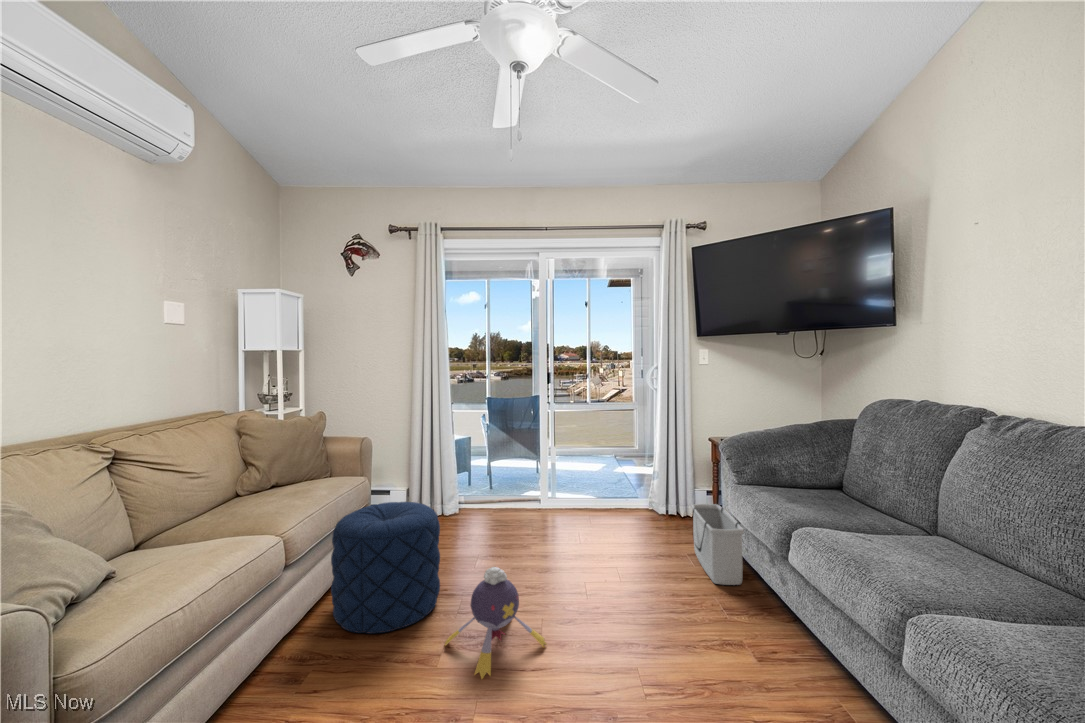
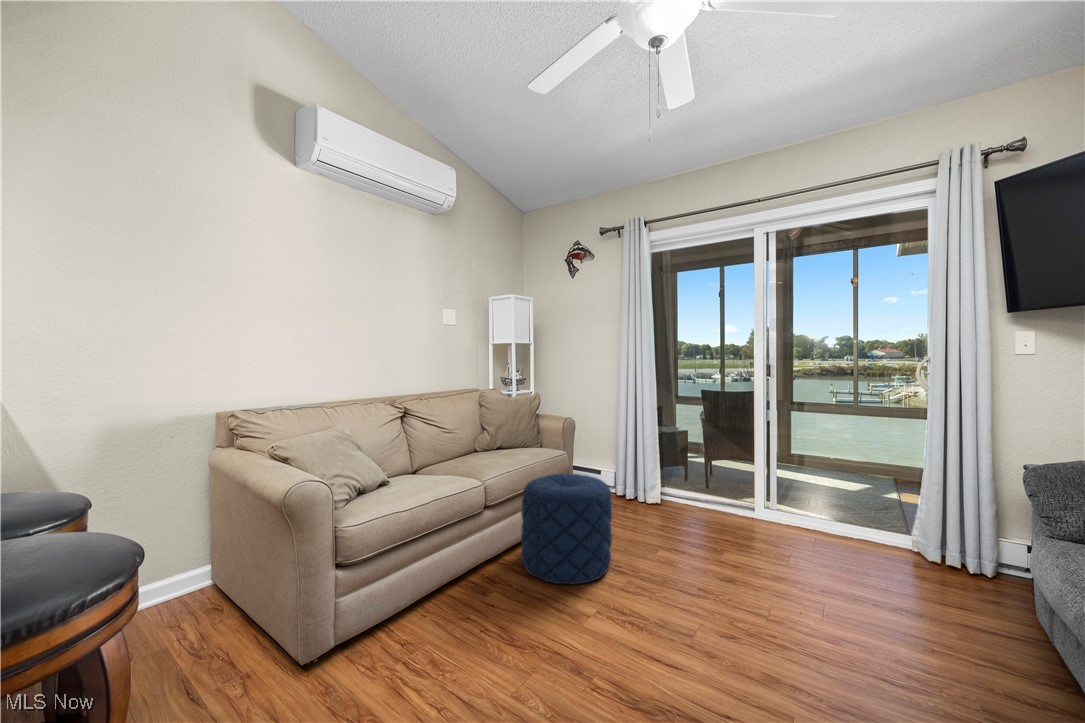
storage bin: present [692,504,744,585] -> none [946,543,1030,670]
plush toy: present [445,567,546,679] -> none [597,549,697,651]

